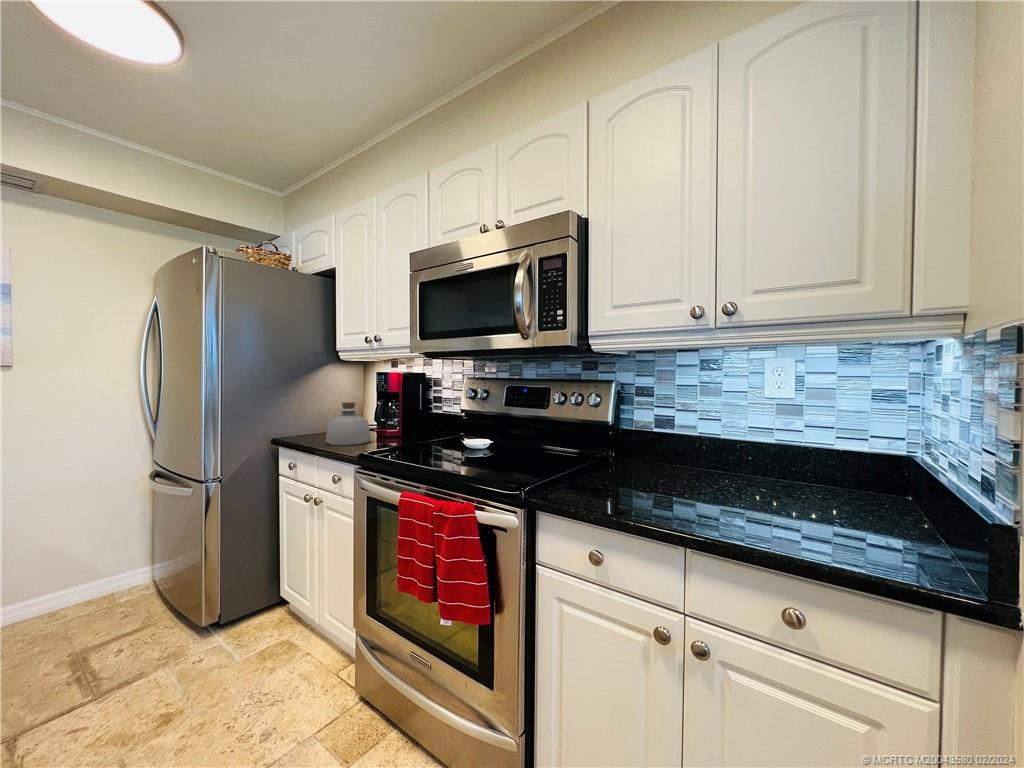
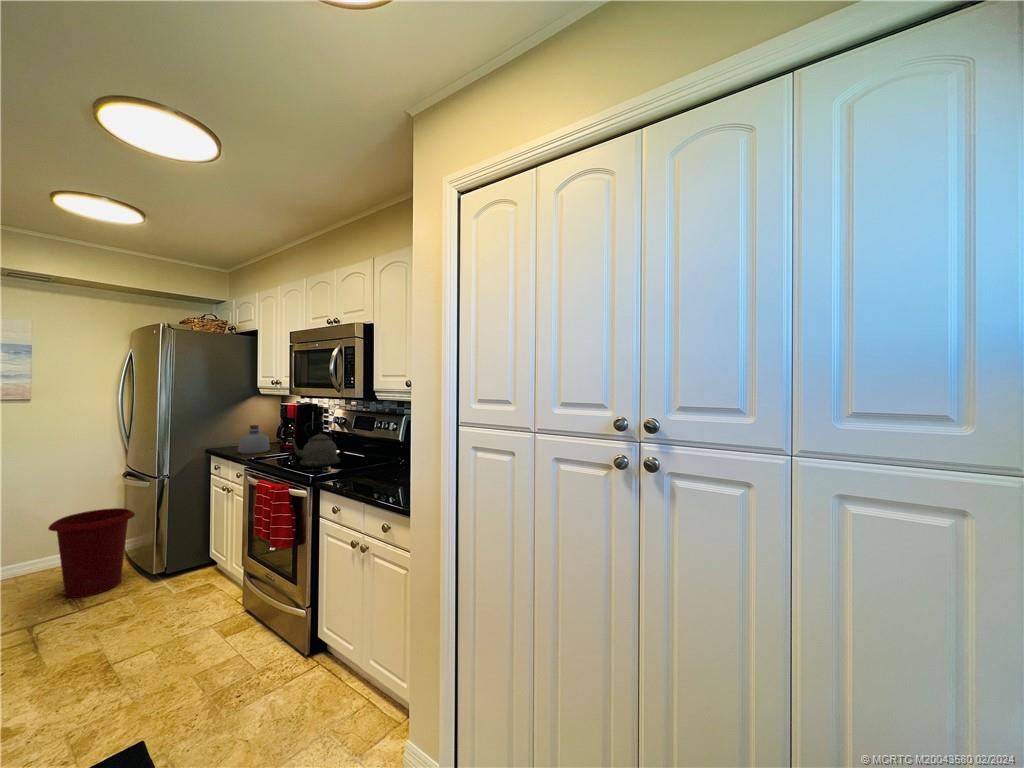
kettle: none [447,391,520,468] -> present [288,423,340,467]
waste bin: none [41,527,172,670] -> present [48,508,135,598]

